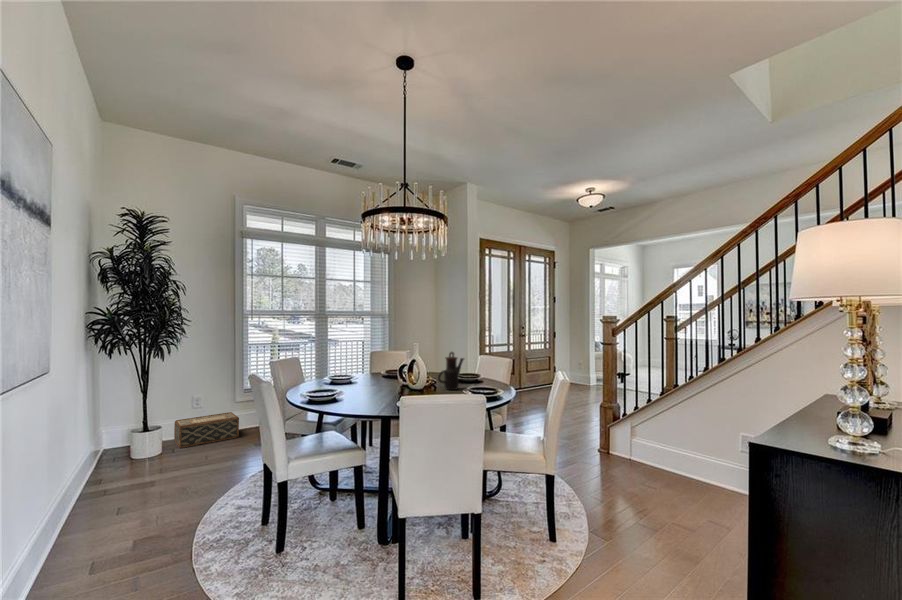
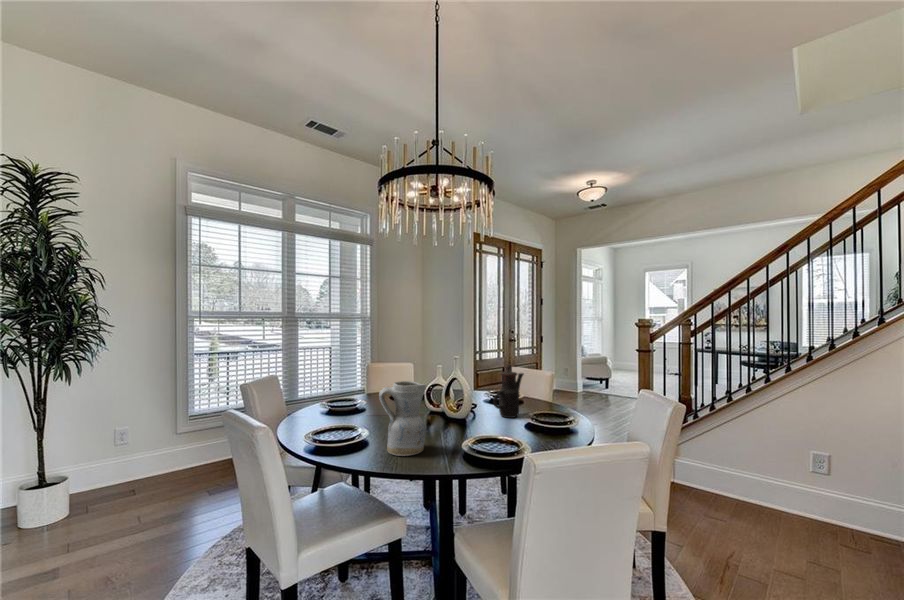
ceramic pitcher: none [342,359,373,406] -> present [379,381,426,456]
woven basket: present [174,412,239,448] -> none [84,448,182,506]

